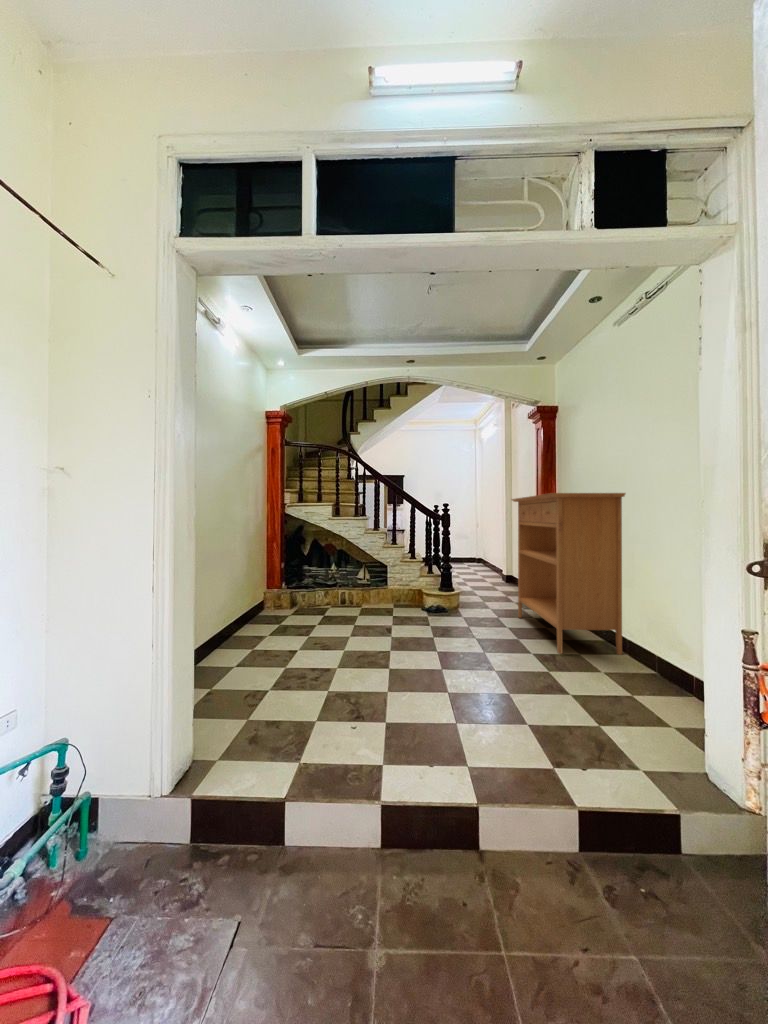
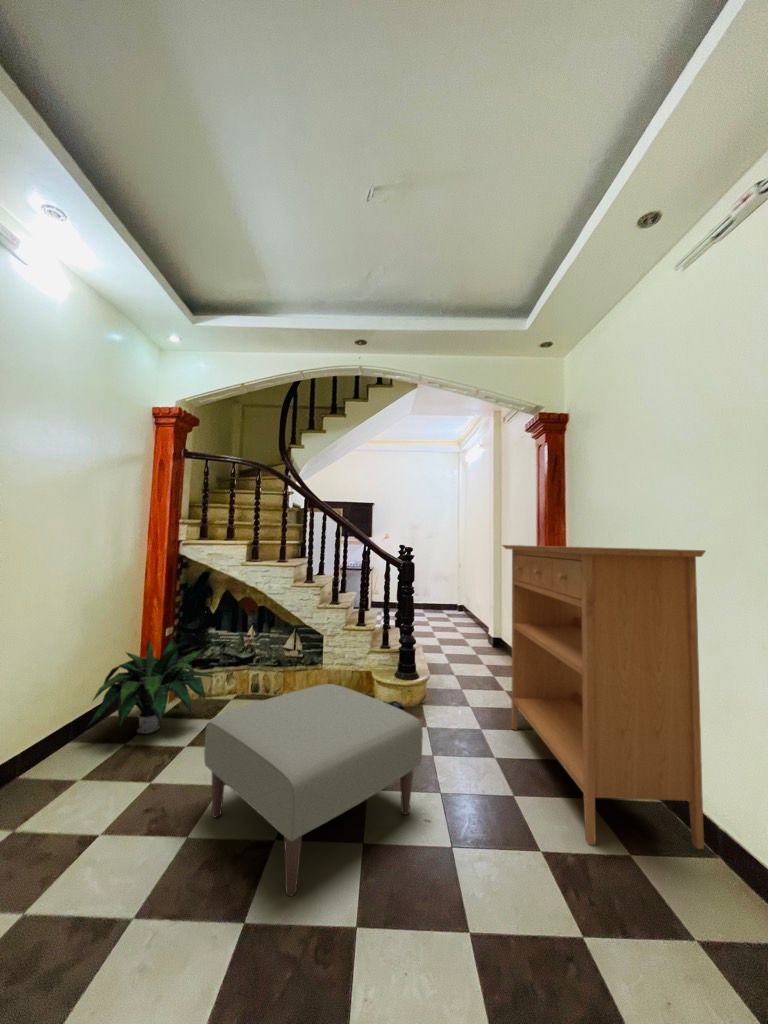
potted plant: none [257,563,324,620] -> present [88,639,213,734]
ottoman: none [345,584,466,665] -> present [204,684,423,896]

